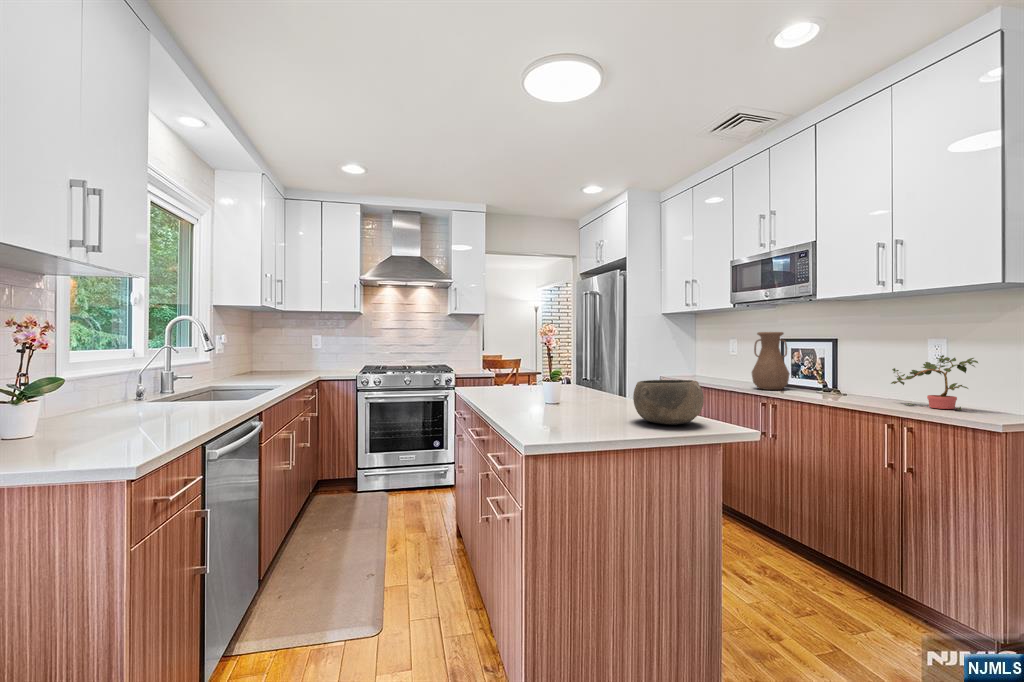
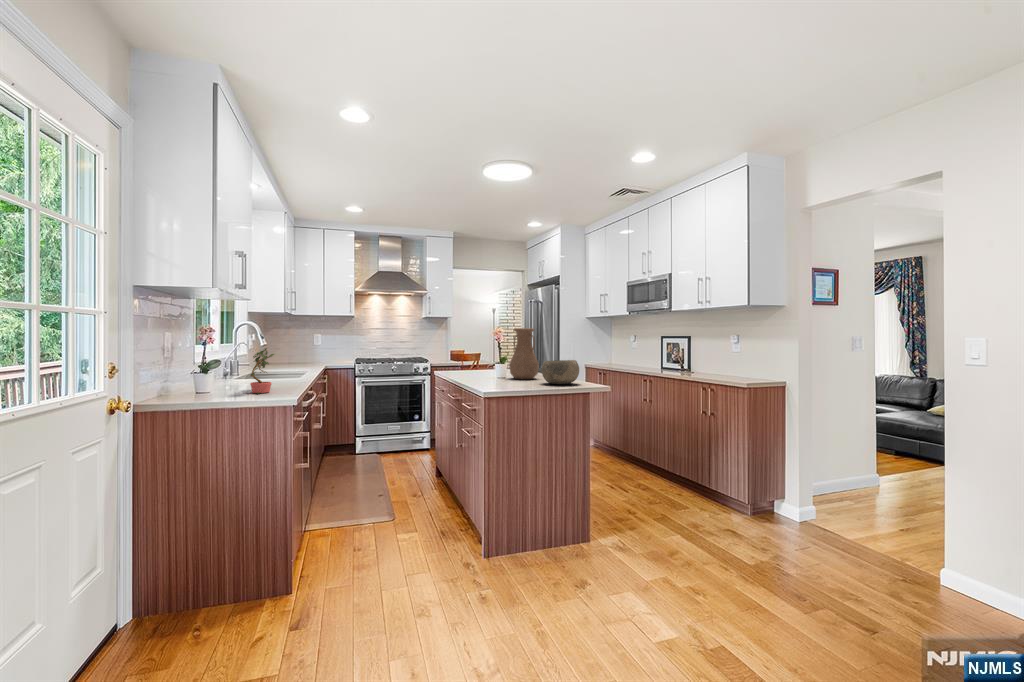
vase: present [752,332,790,390] -> present [509,328,539,379]
potted plant: present [891,355,978,410] -> present [247,348,274,394]

